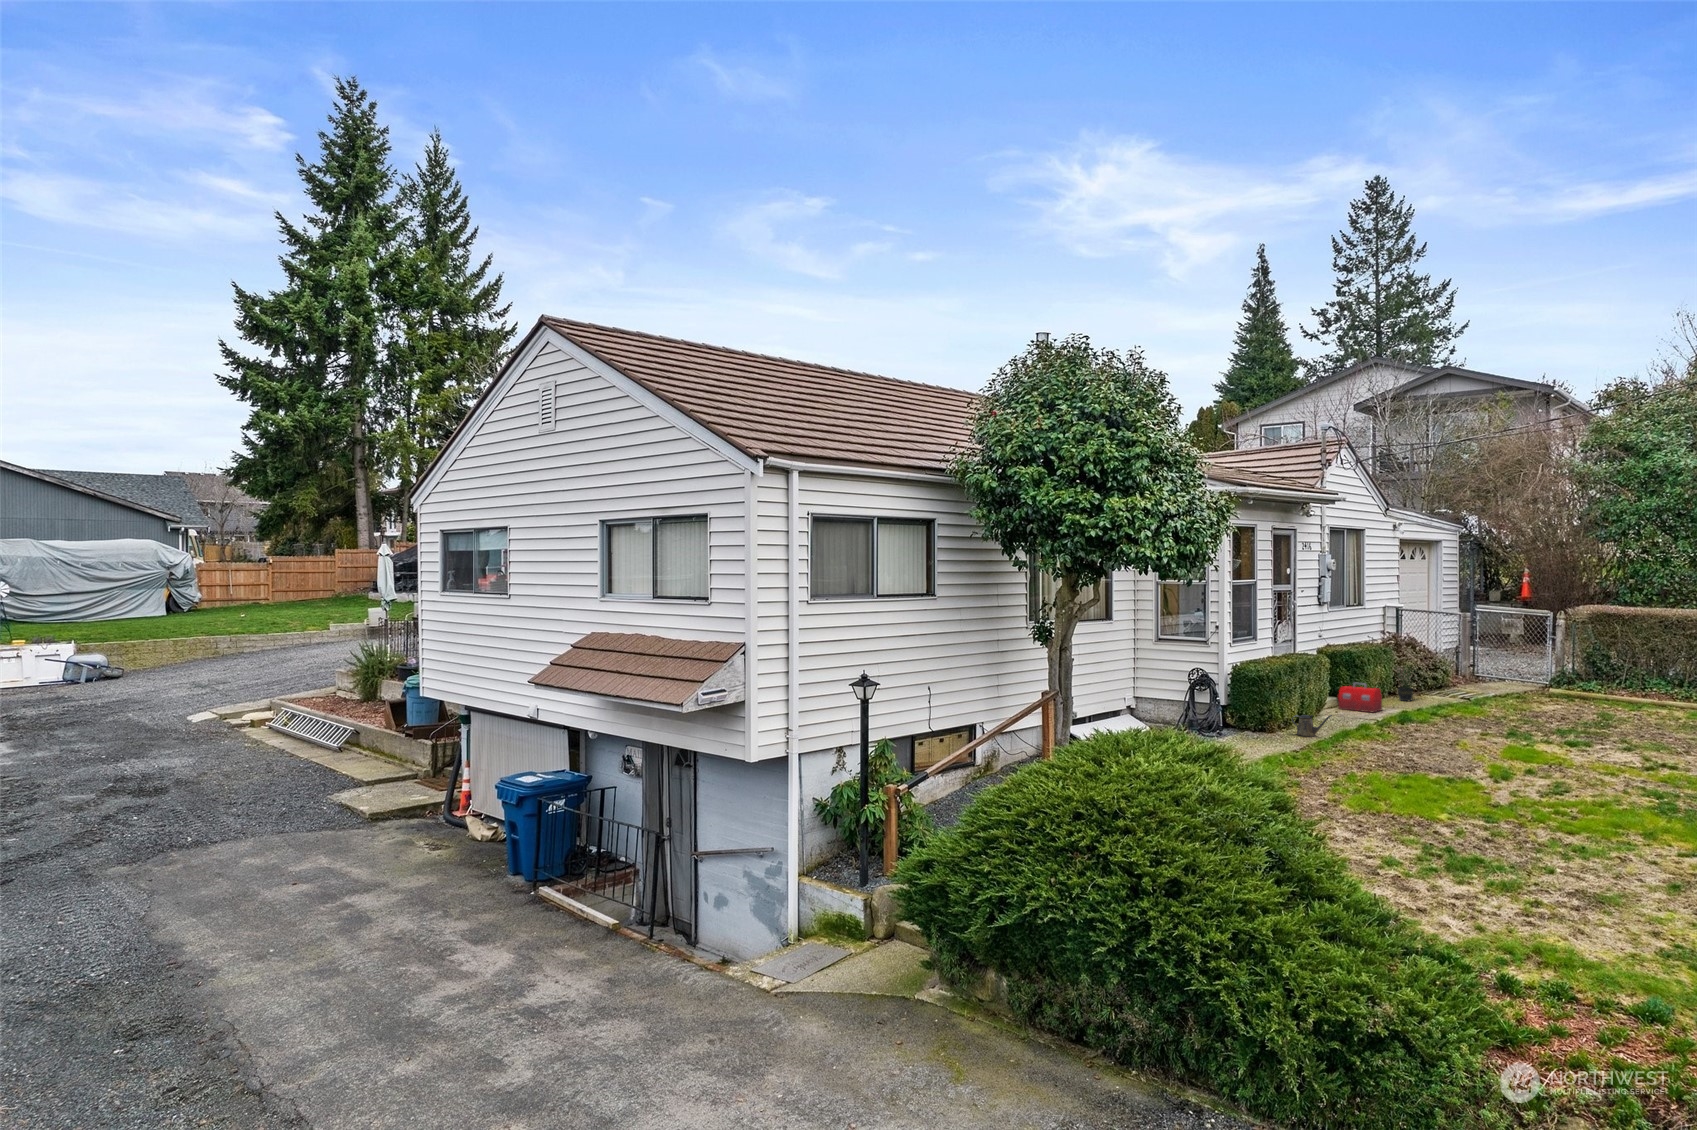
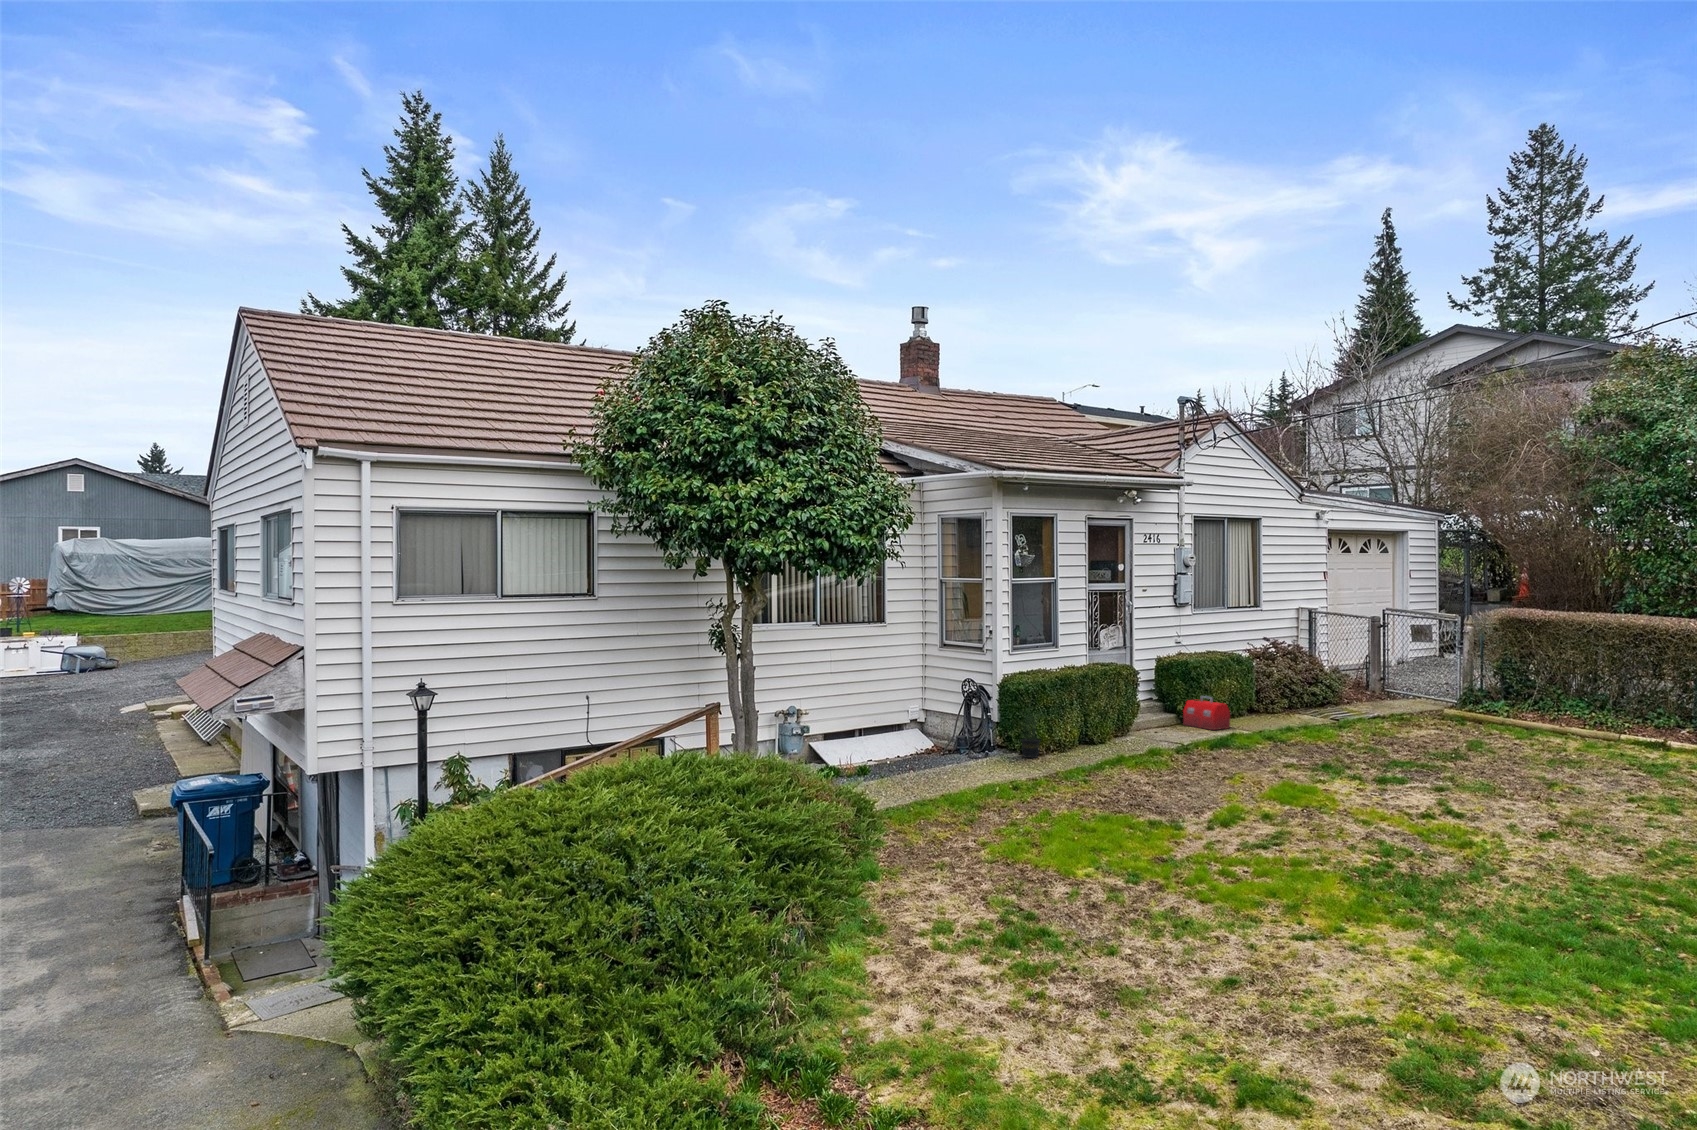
potted plant: present [1398,668,1413,701] -> present [1020,714,1040,758]
watering can: present [1292,715,1332,736] -> none [1075,729,1109,753]

